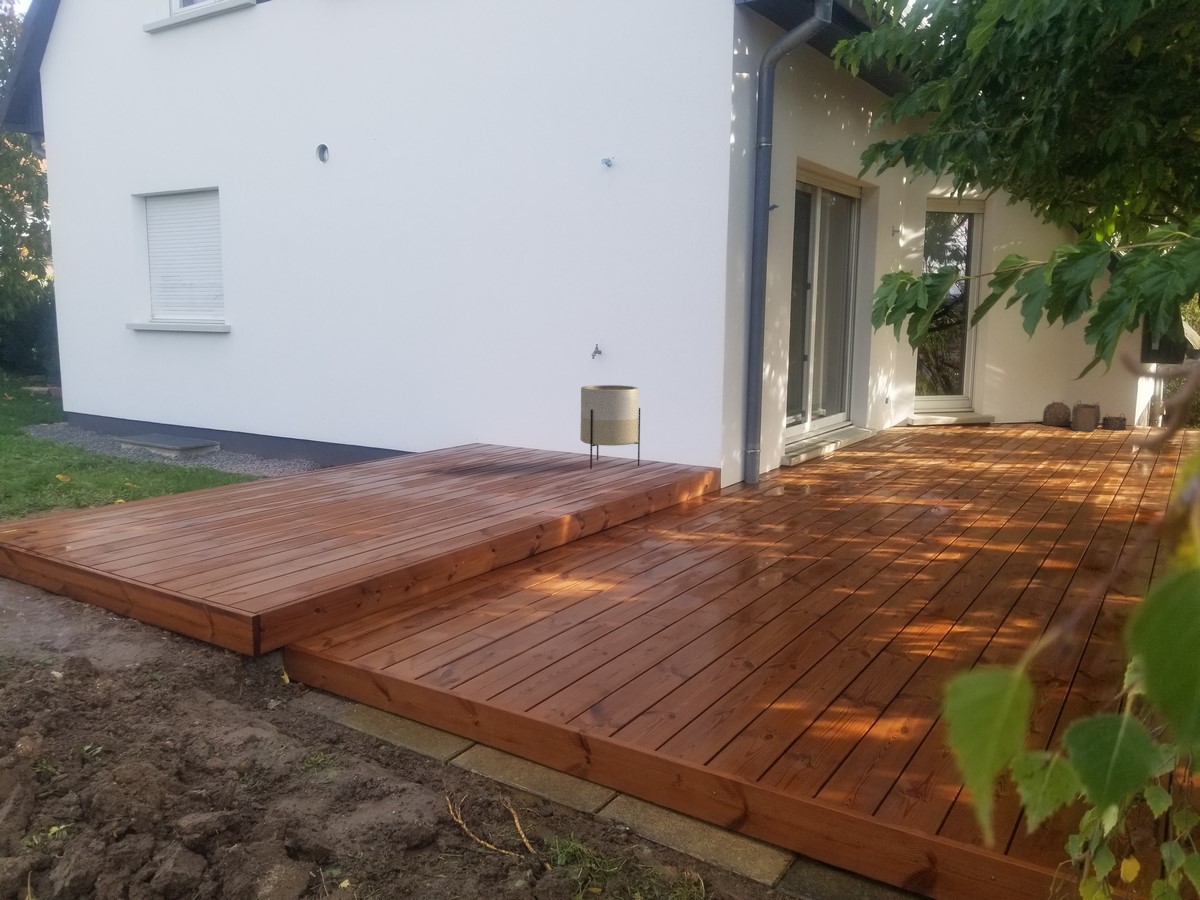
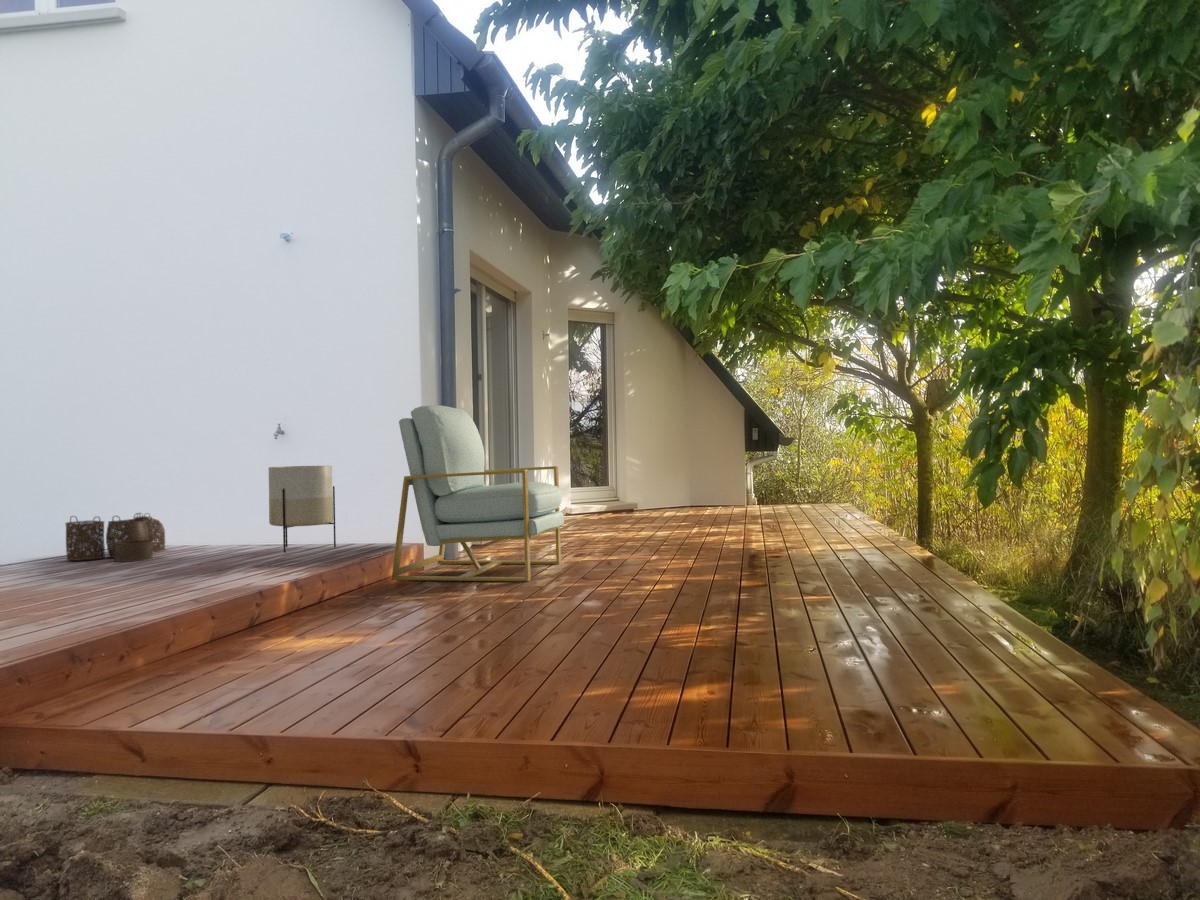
chair: none [681,336,865,527] -> present [391,405,564,581]
woven basket: present [1042,402,1126,431] -> present [66,513,165,562]

